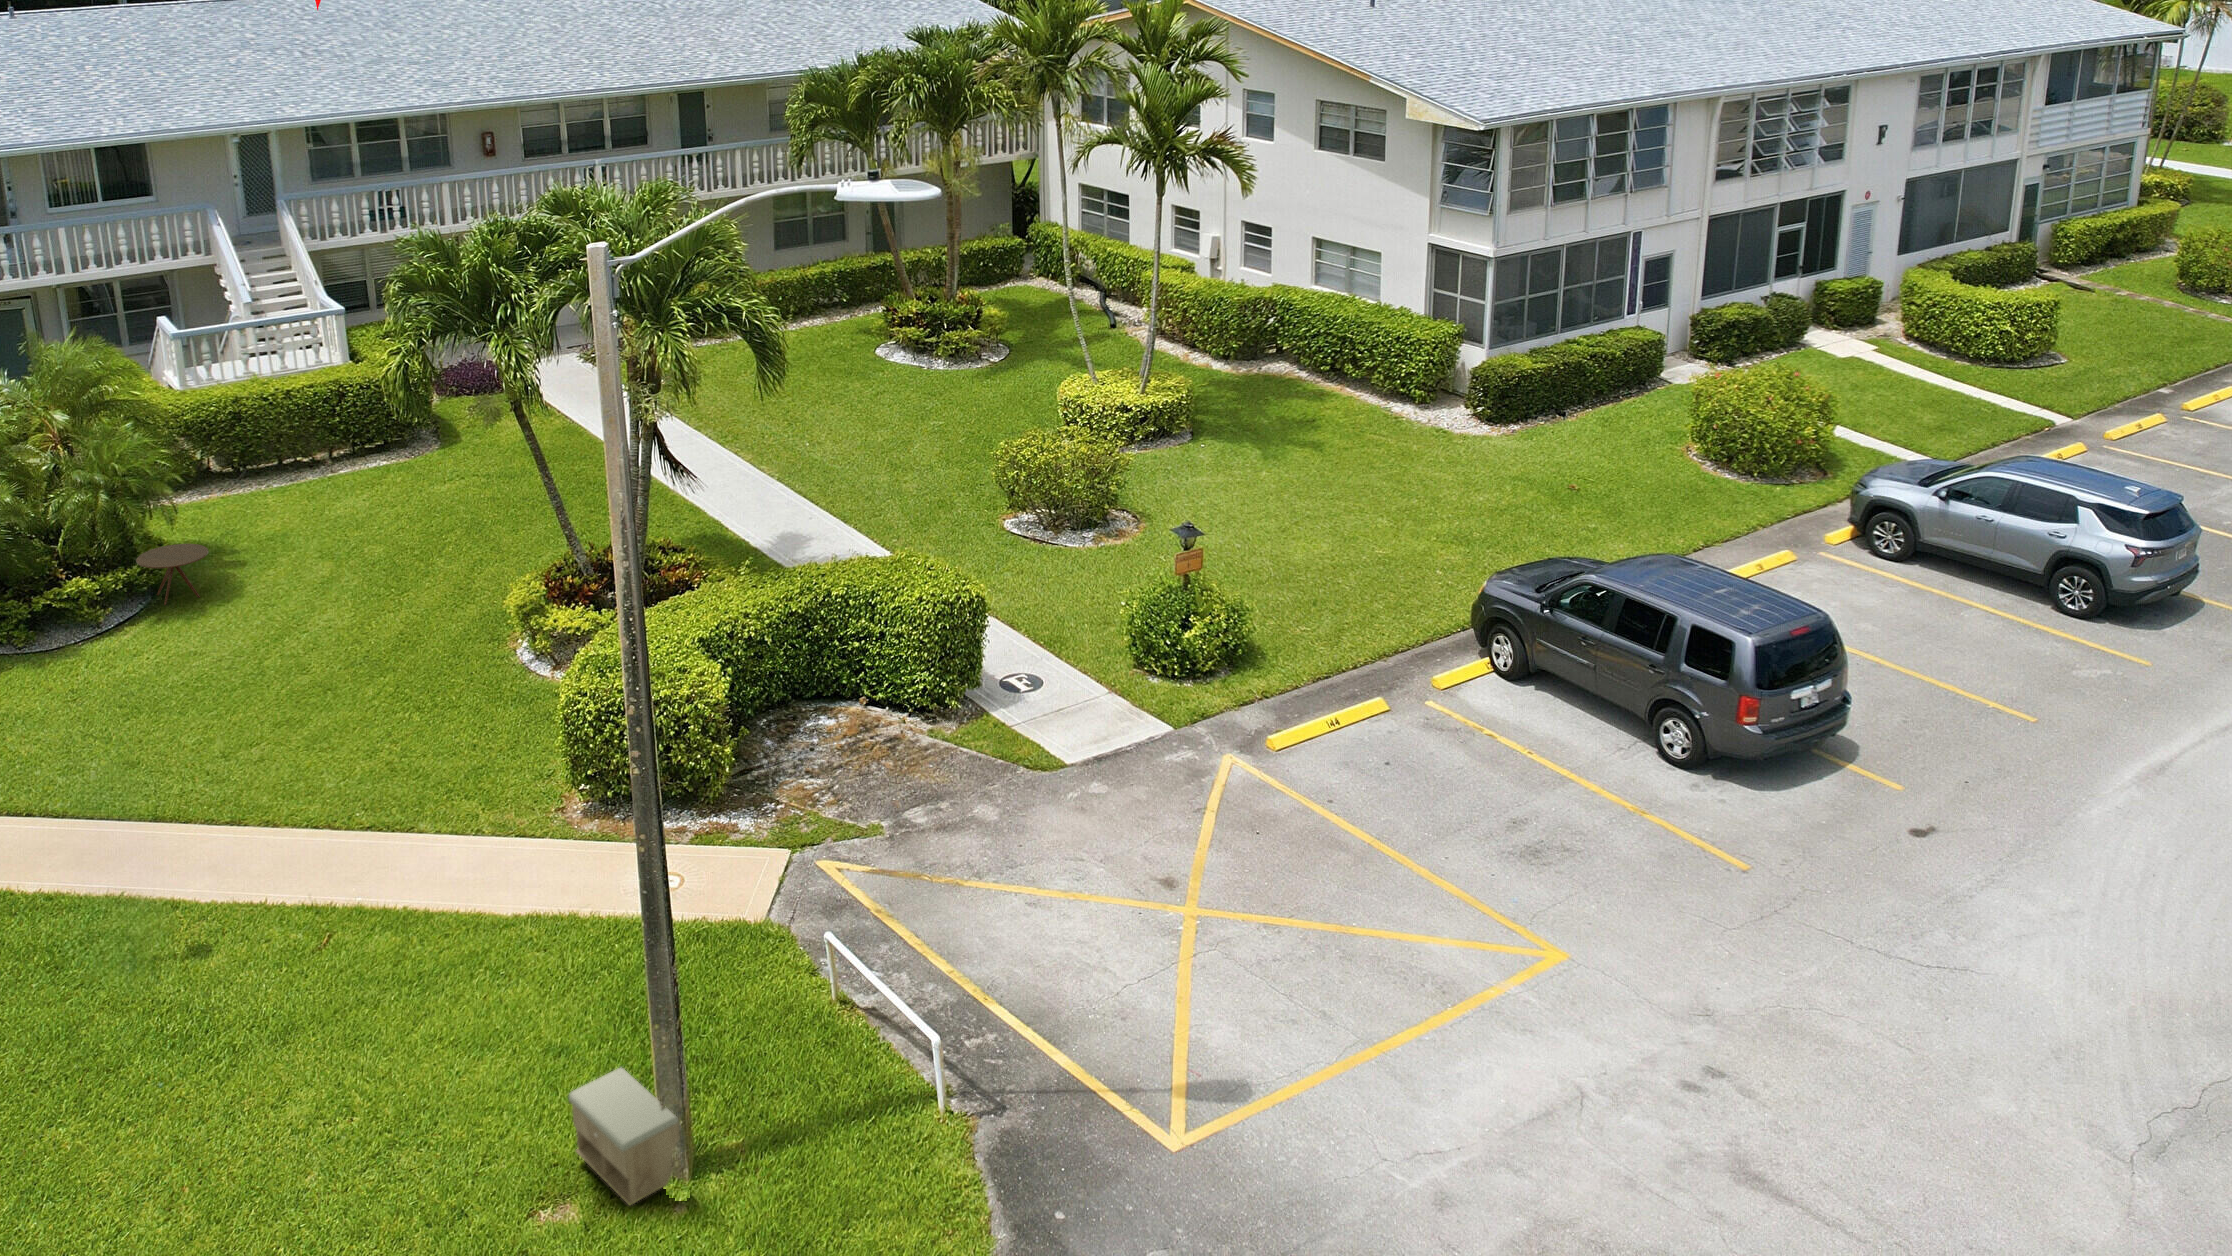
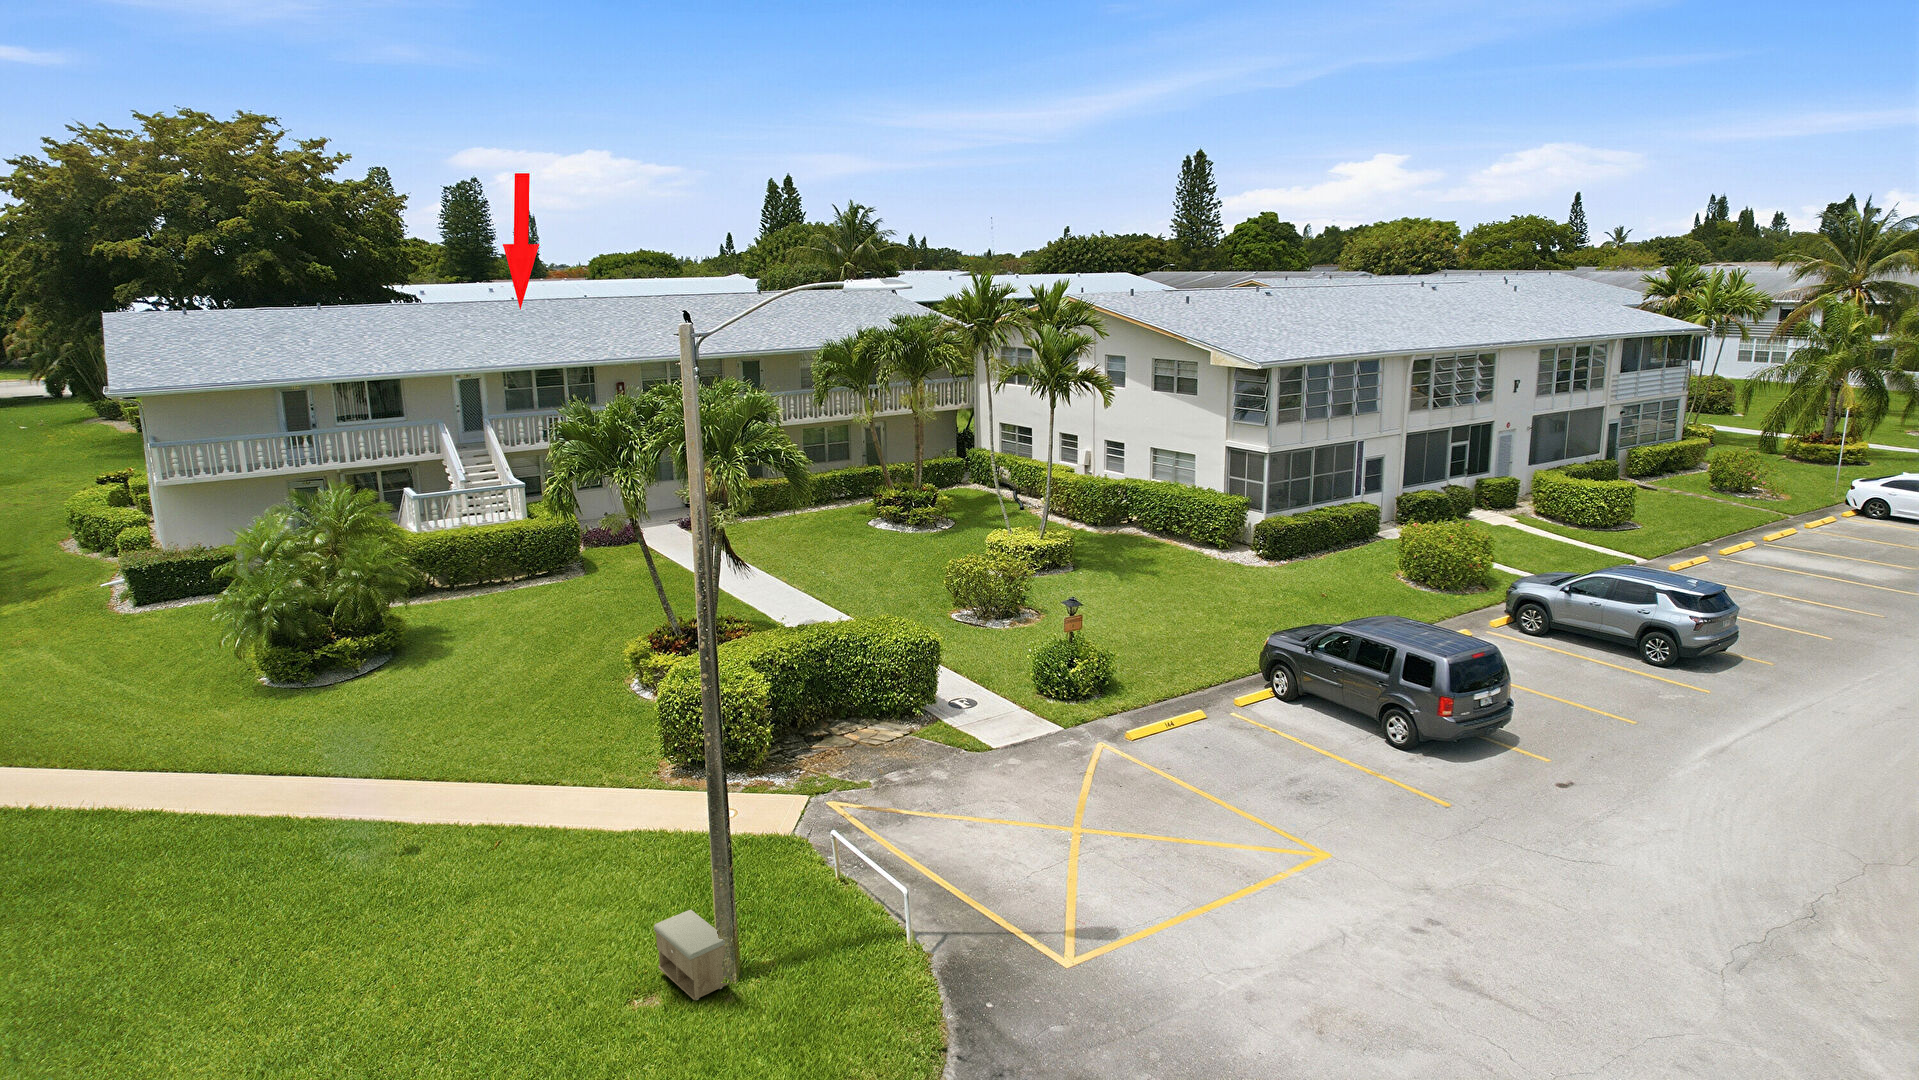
round table: present [136,544,208,605] -> none [384,619,432,657]

